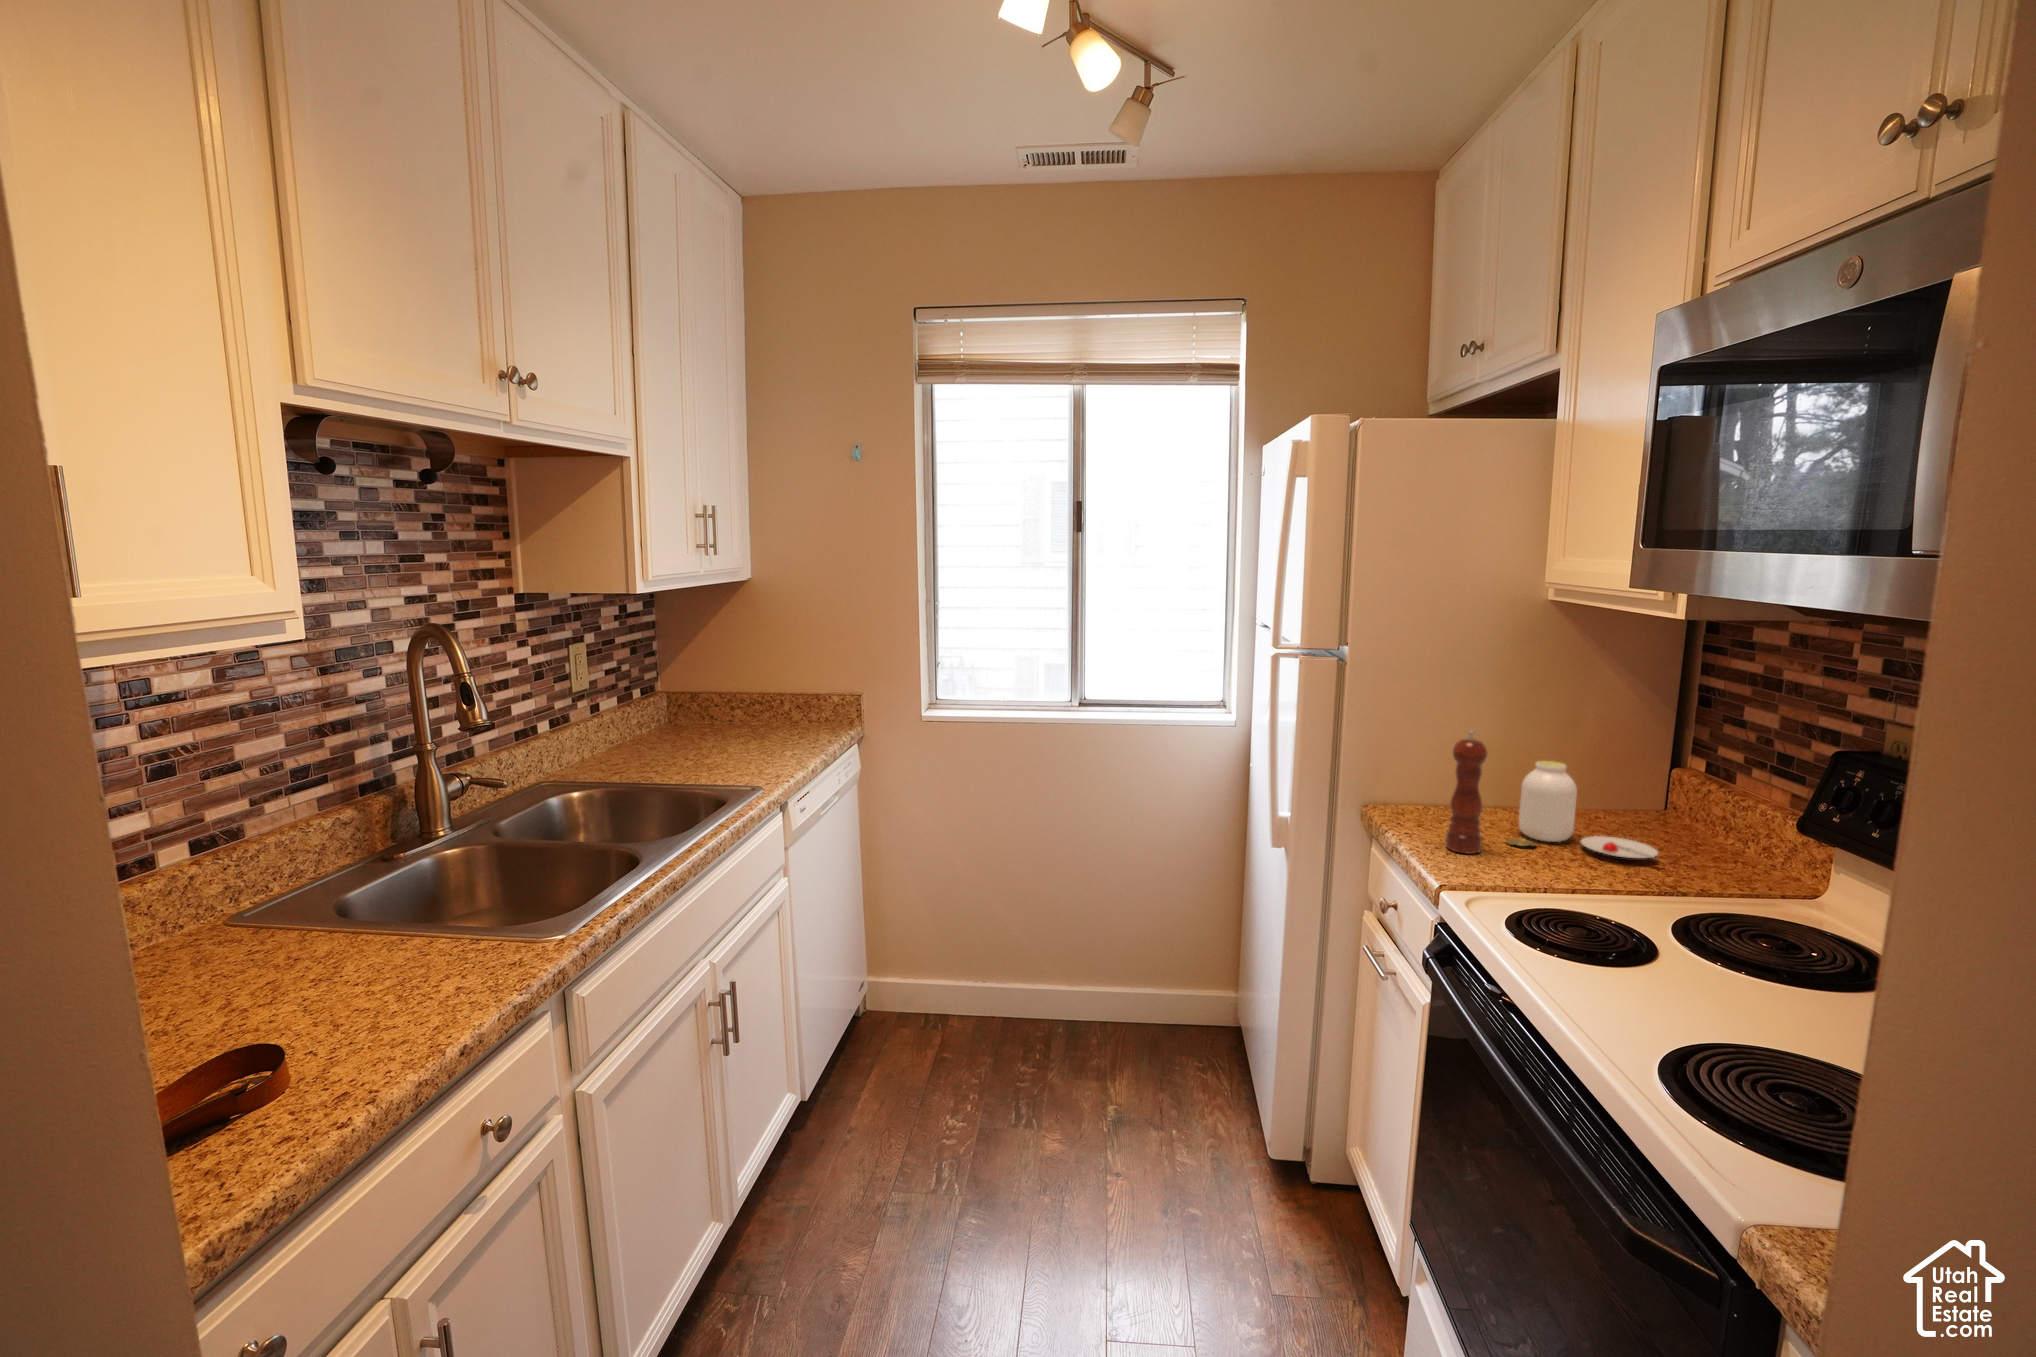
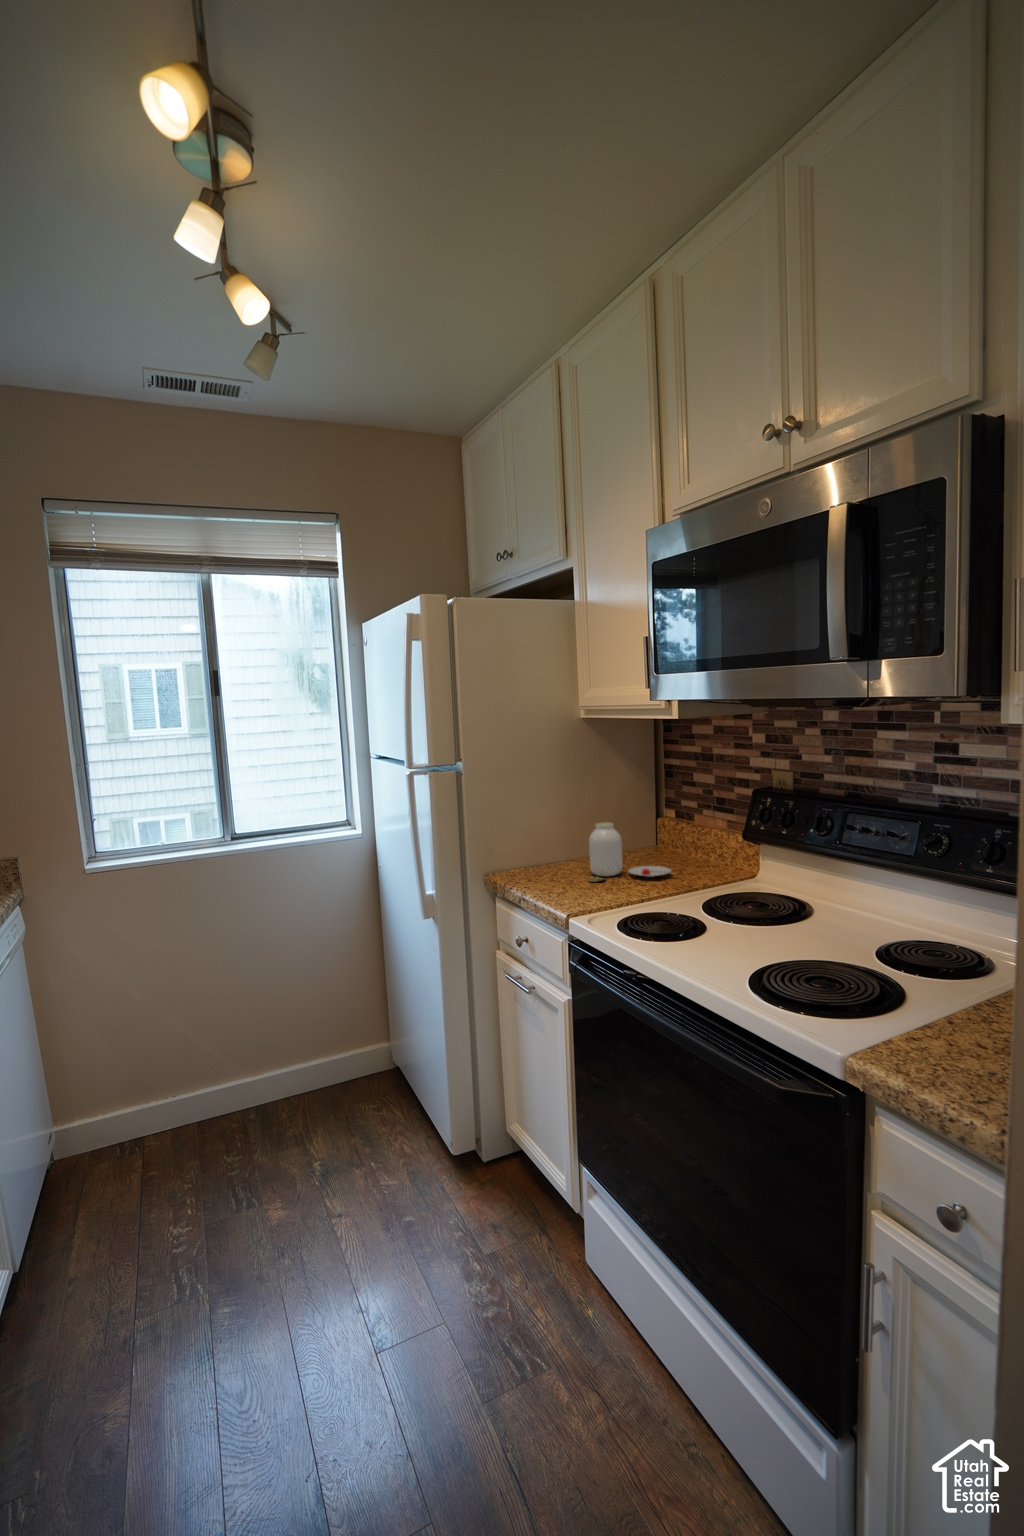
pepper mill: present [1446,731,1487,854] -> none [553,806,578,893]

